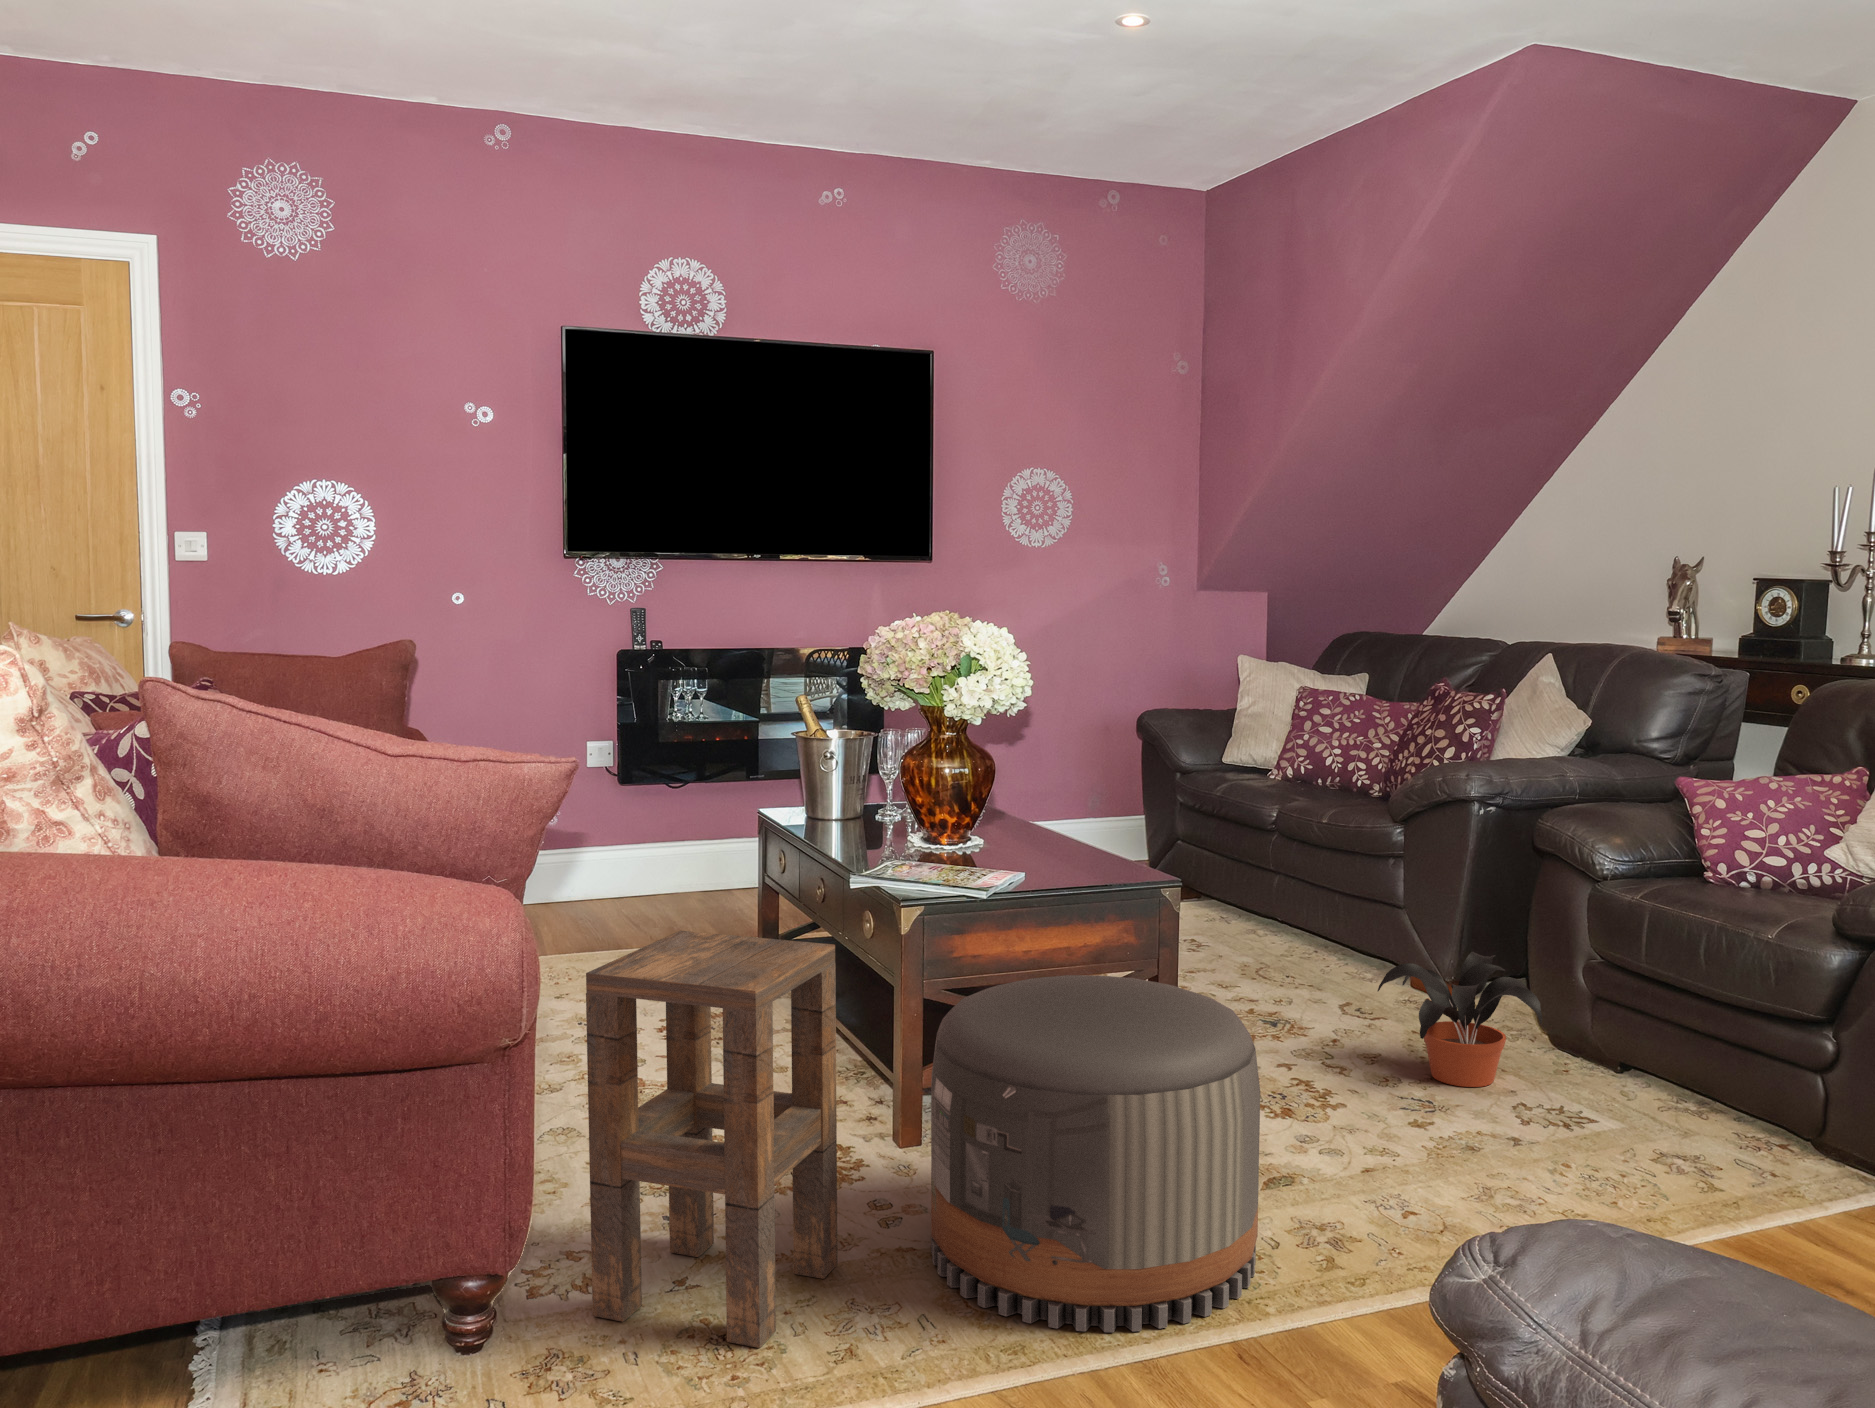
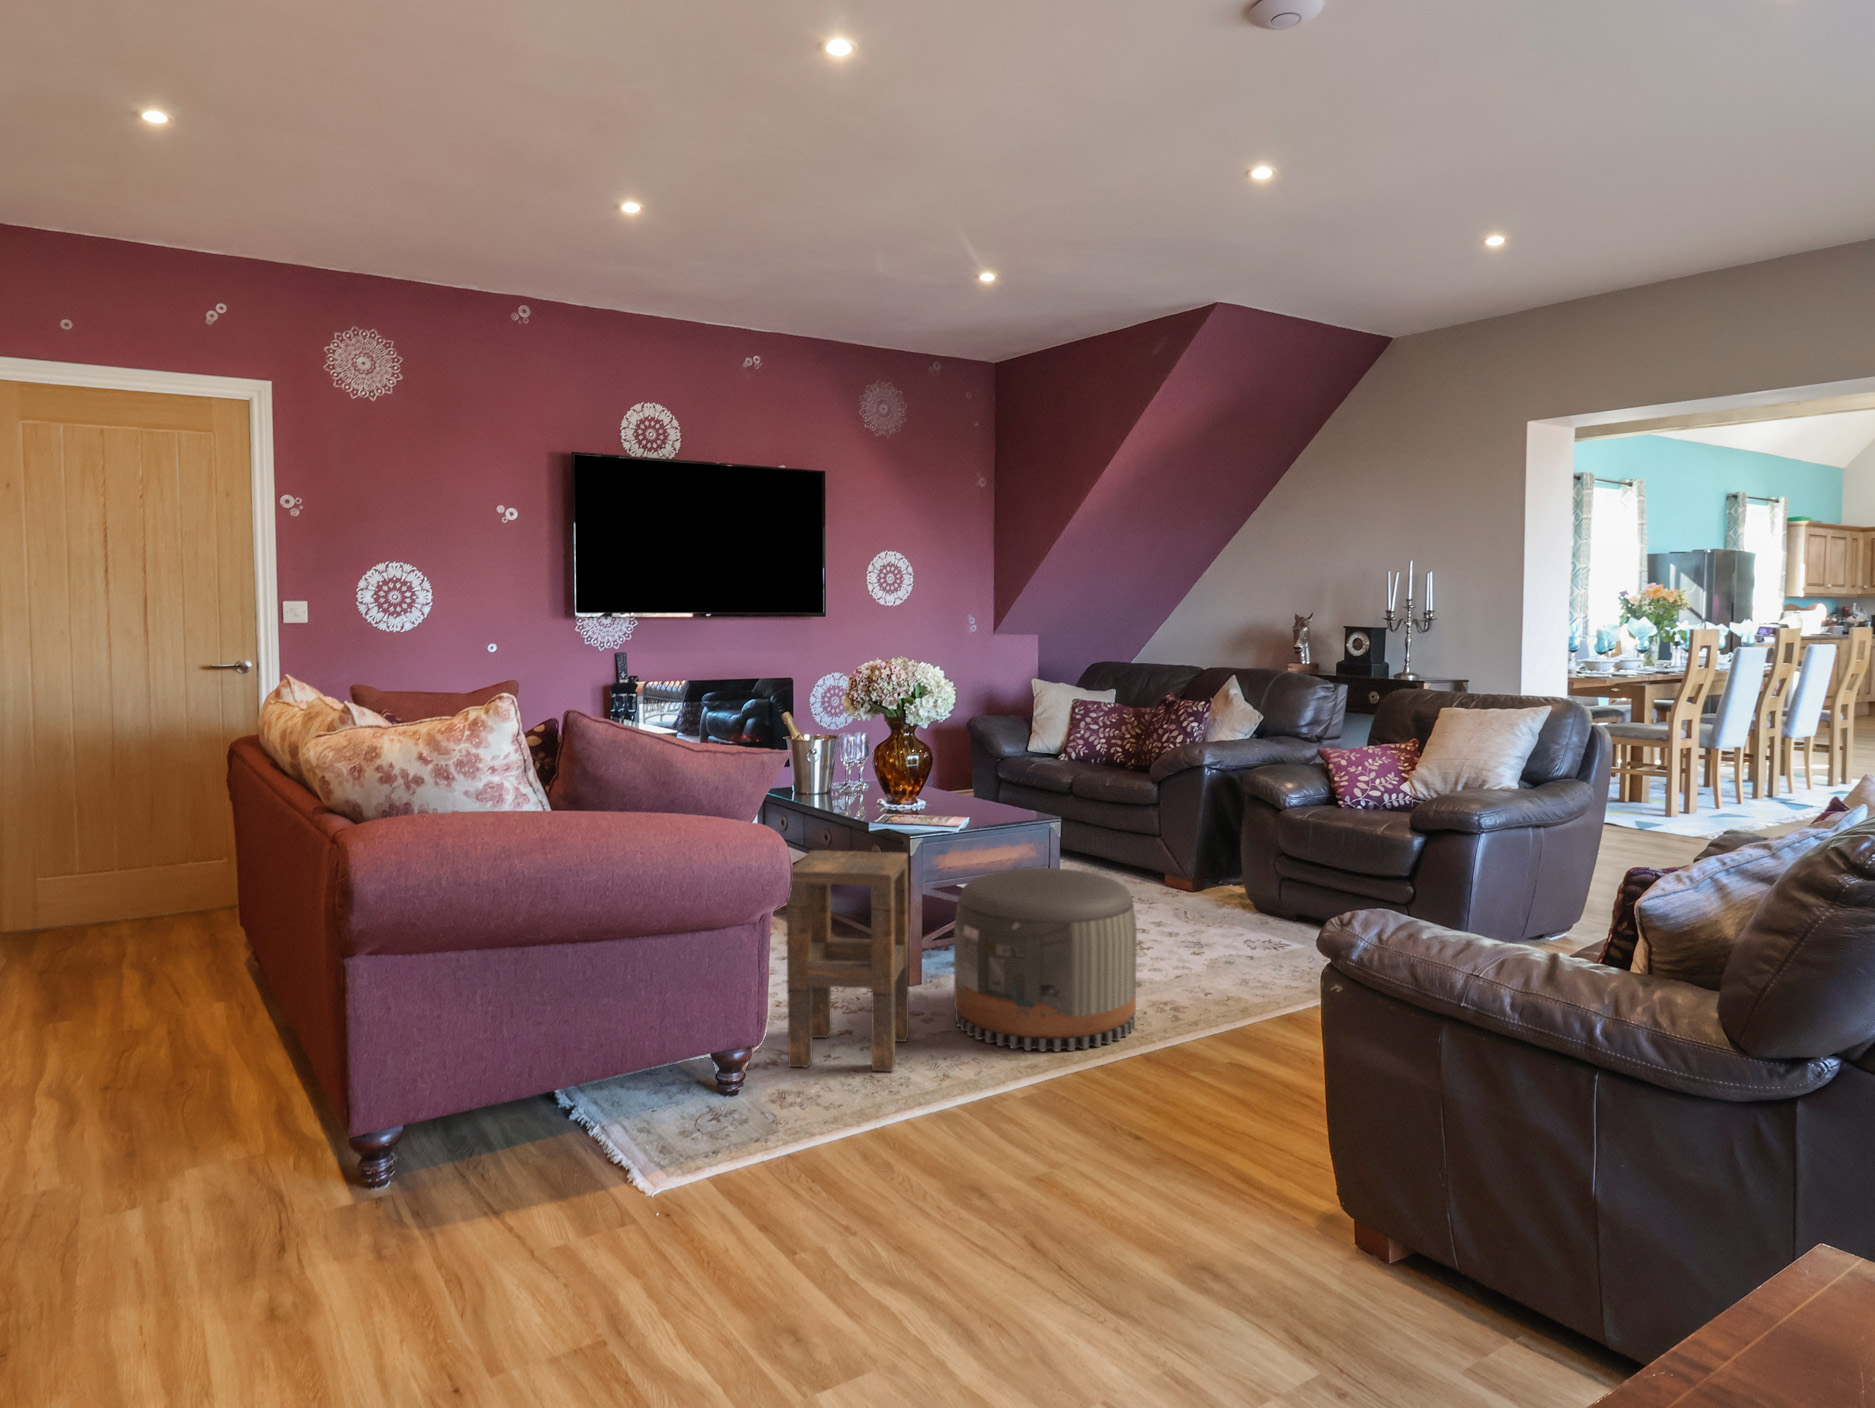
potted plant: present [1378,952,1542,1087] -> none [1161,855,1256,933]

